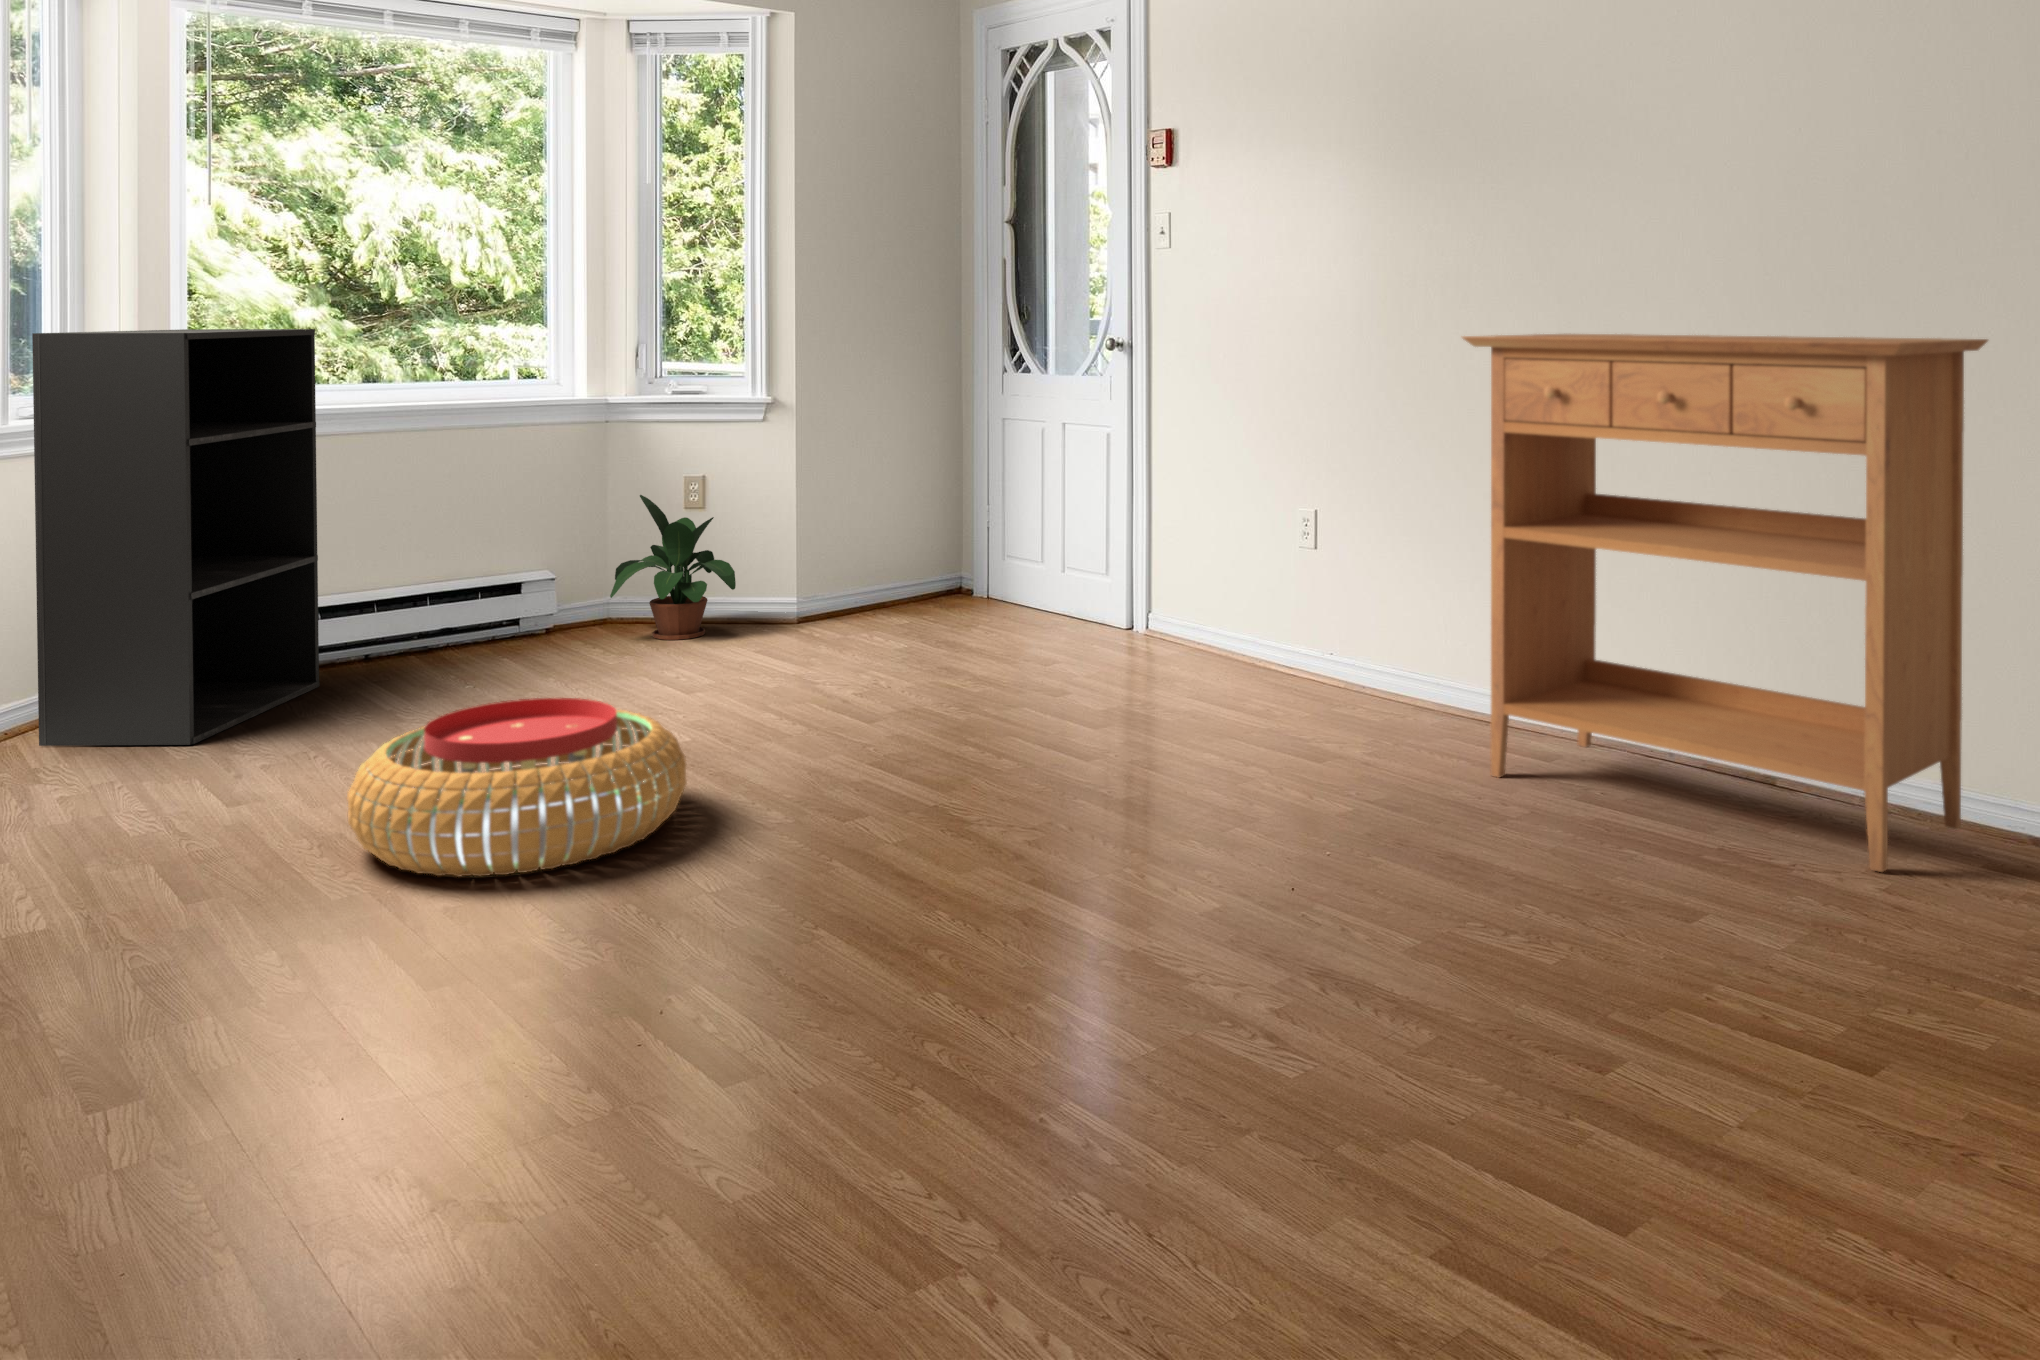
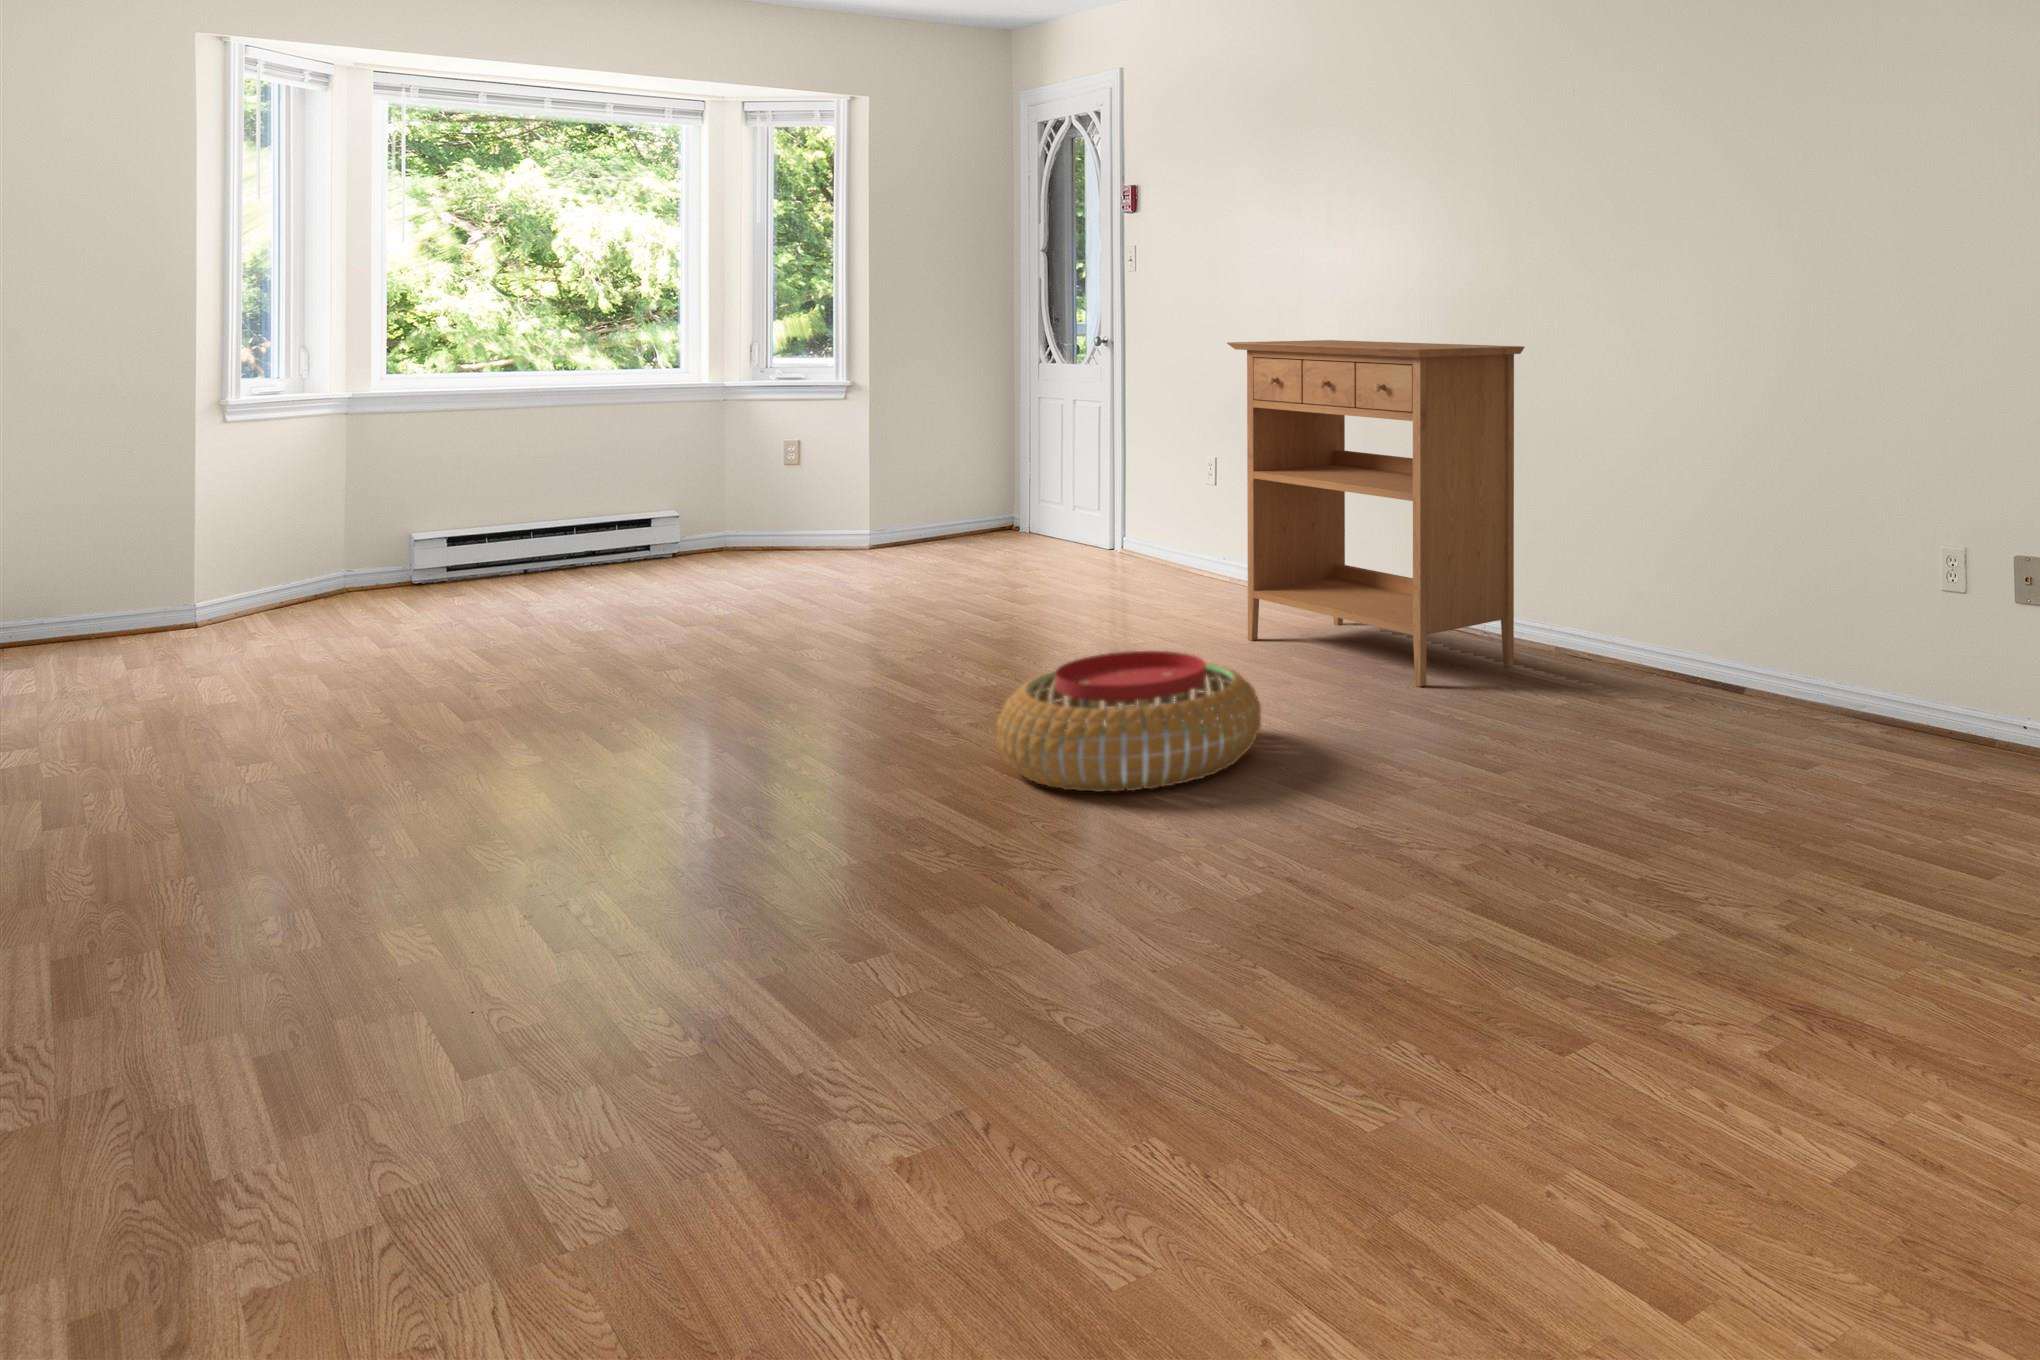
bookshelf: present [32,329,320,746] -> none [255,332,480,623]
potted plant: present [610,495,736,640] -> none [715,455,817,563]
pouf: present [347,698,687,876] -> present [997,651,1261,792]

